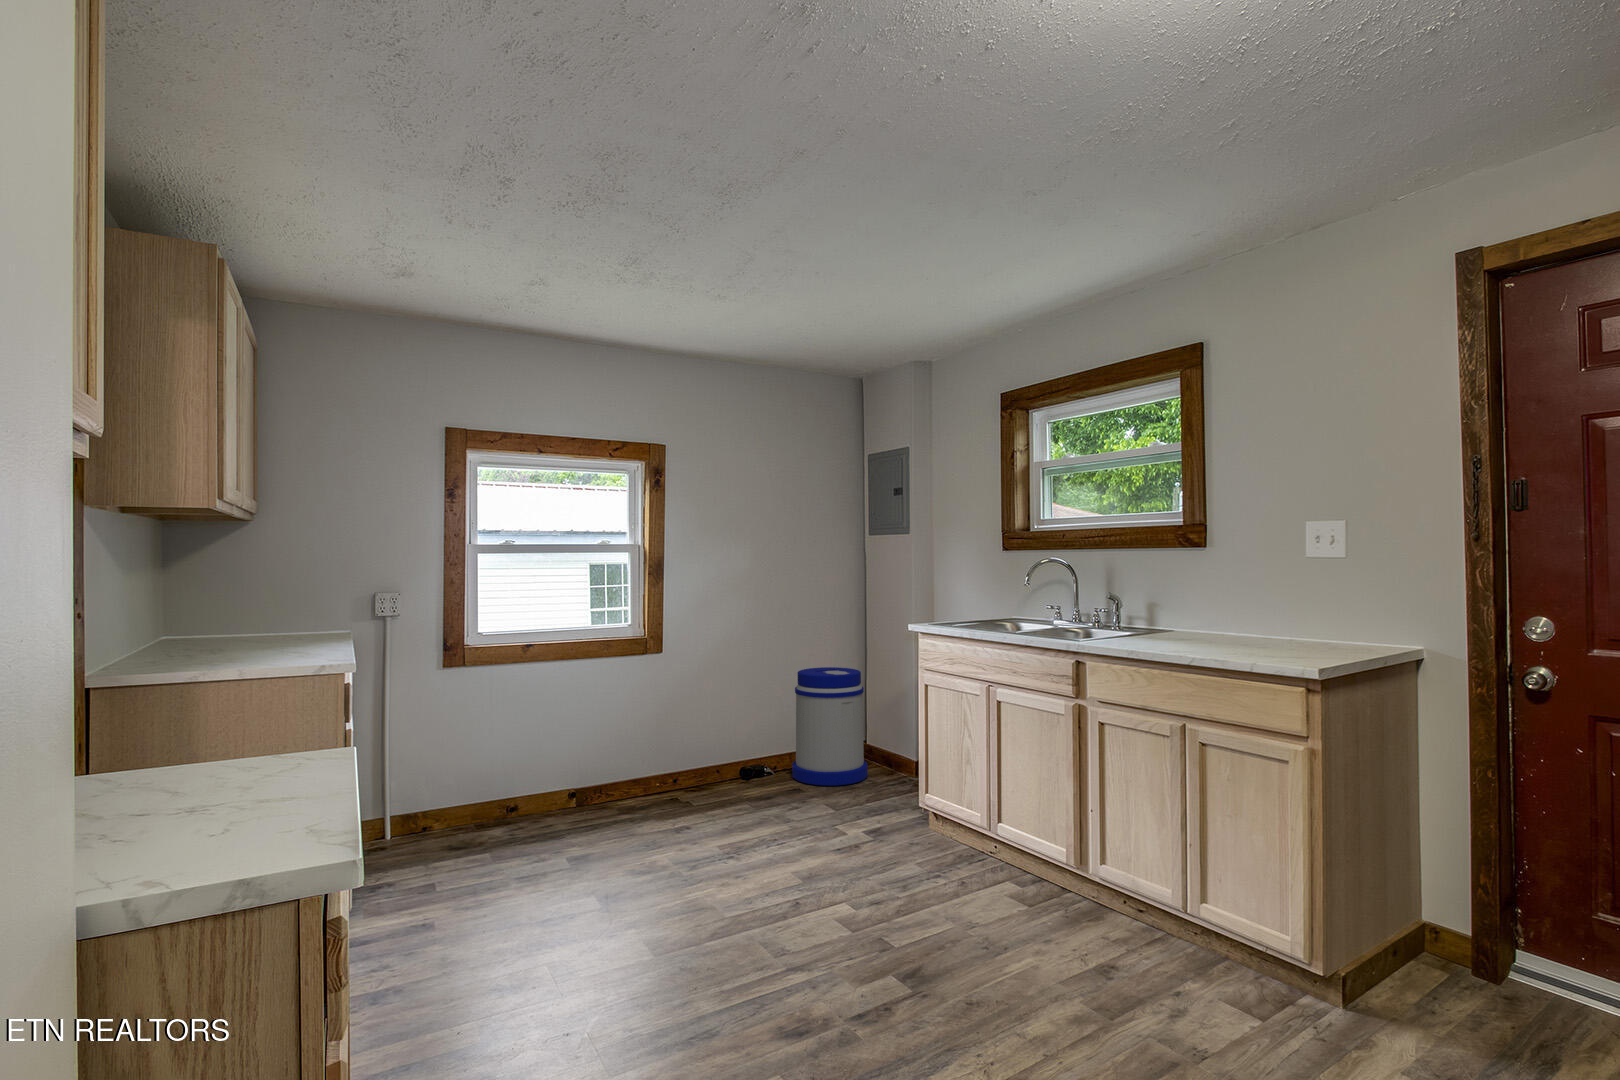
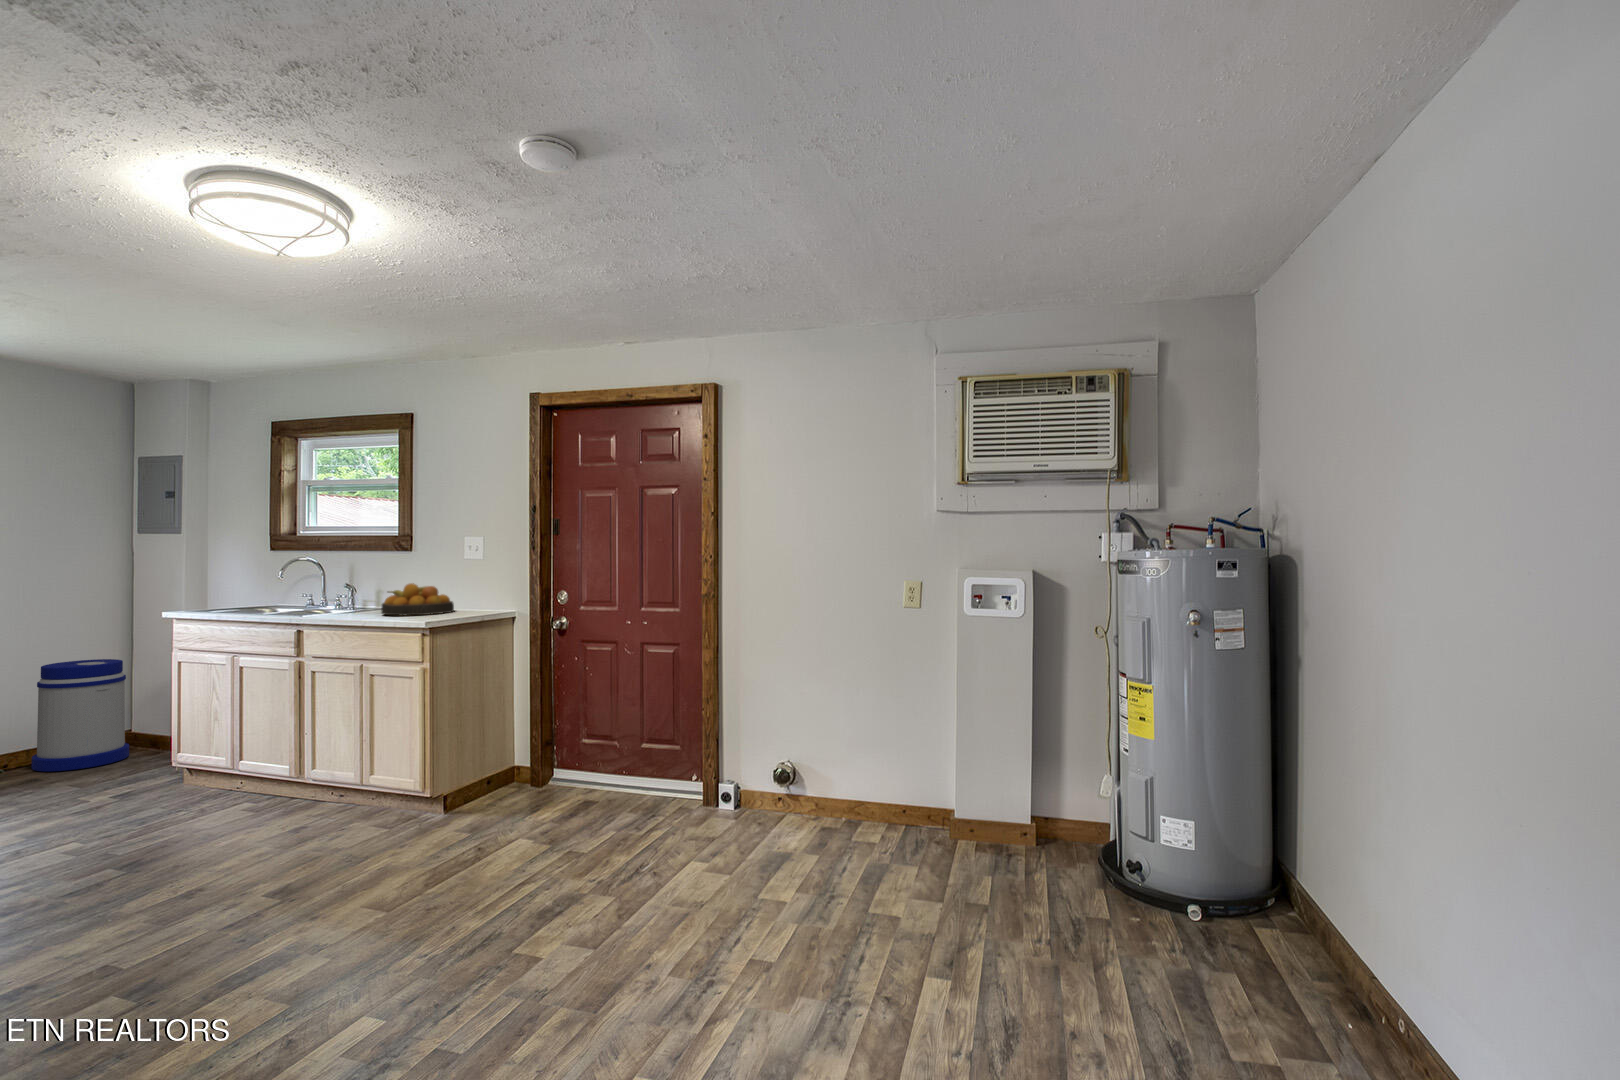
fruit bowl: none [1196,598,1315,652] -> present [381,583,454,615]

